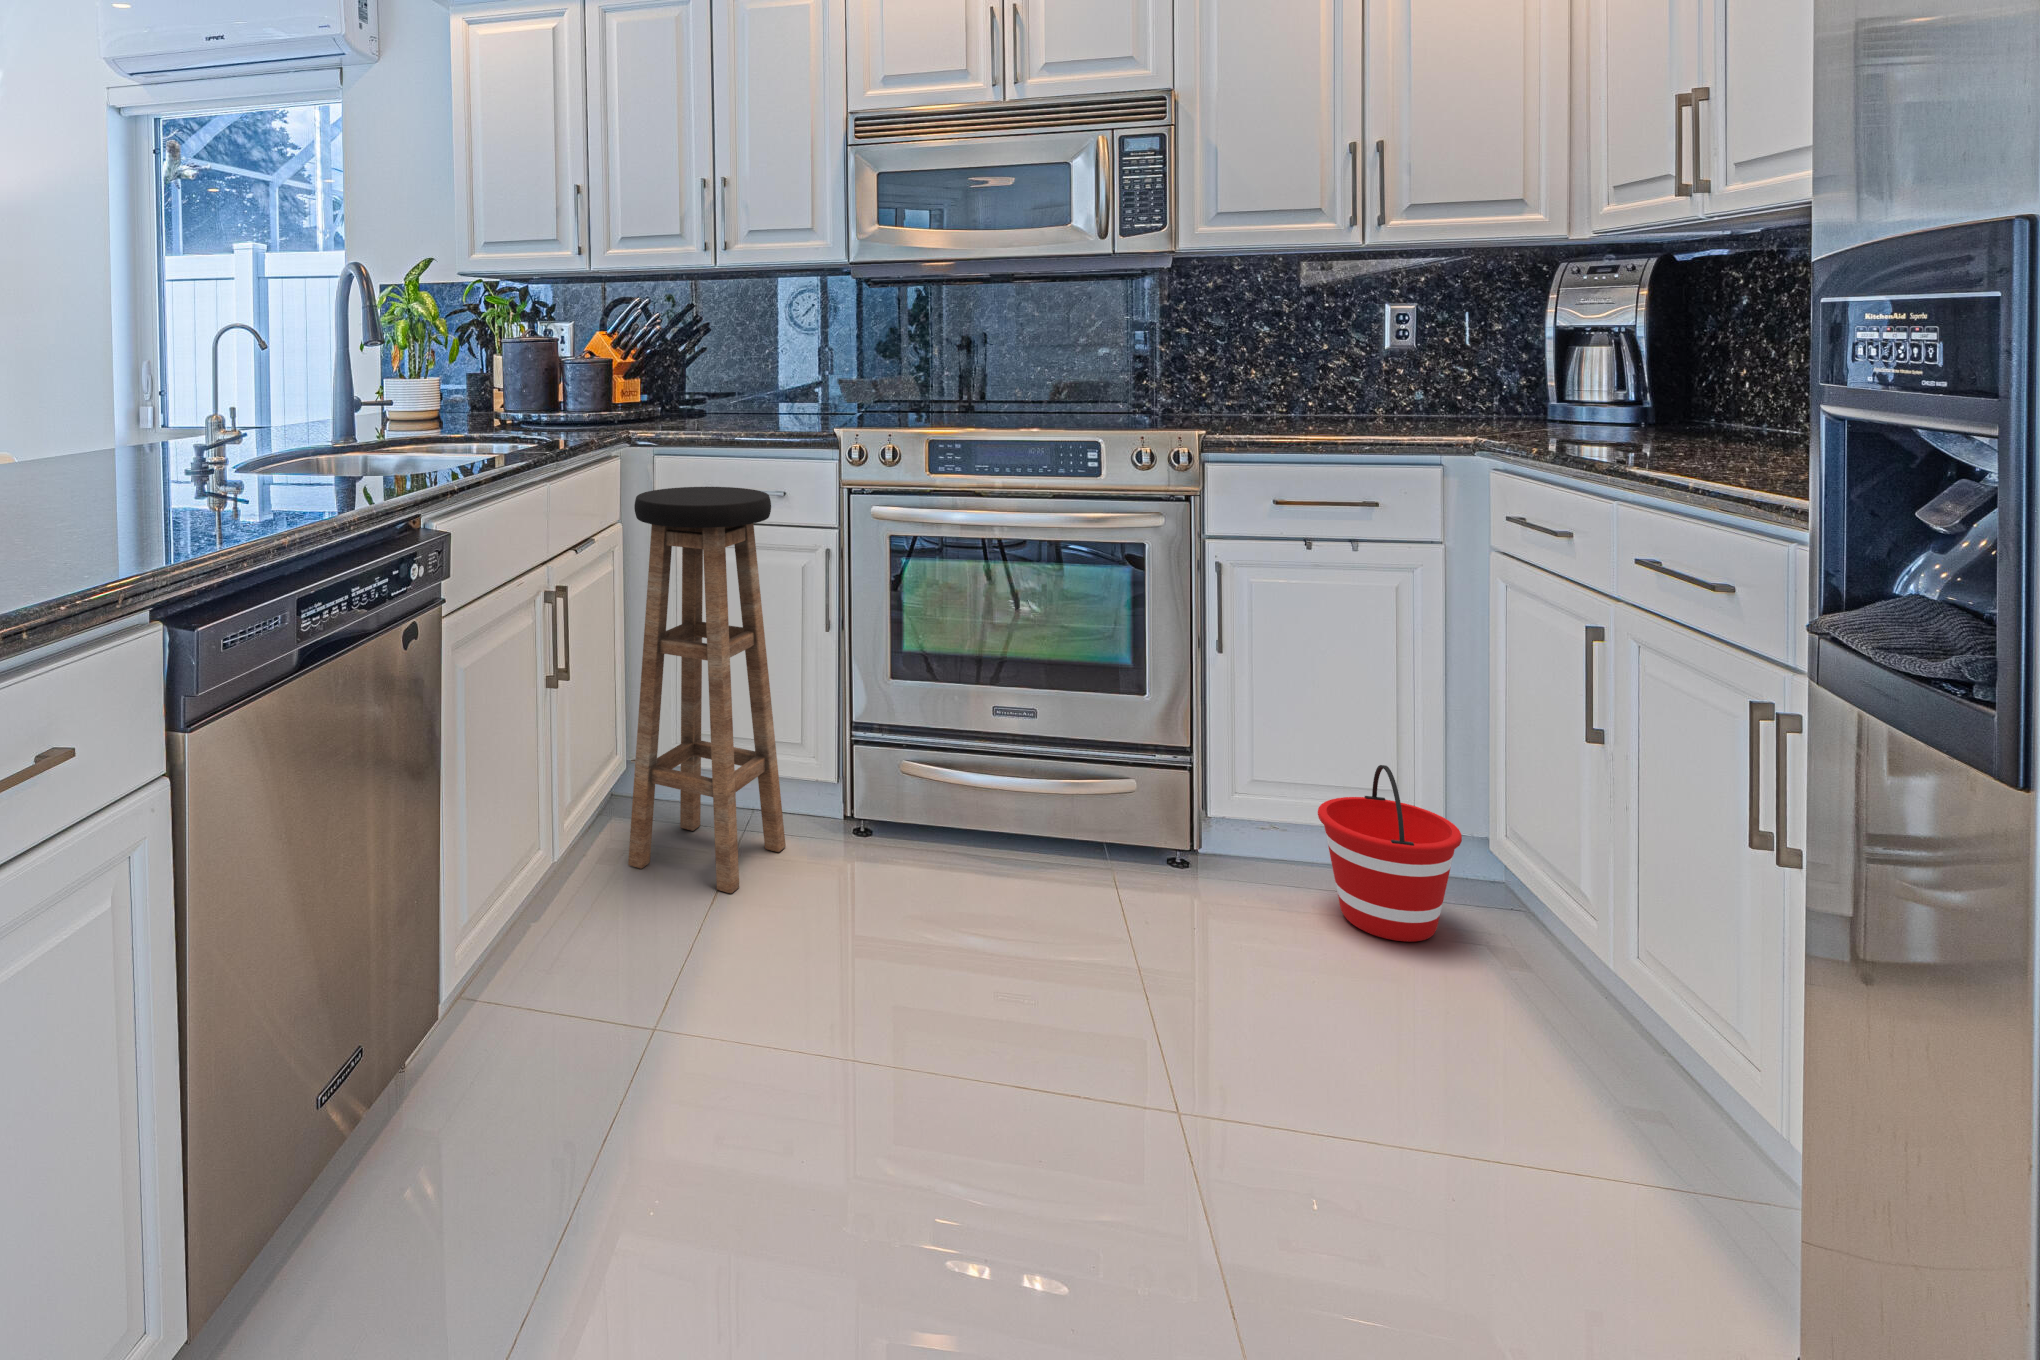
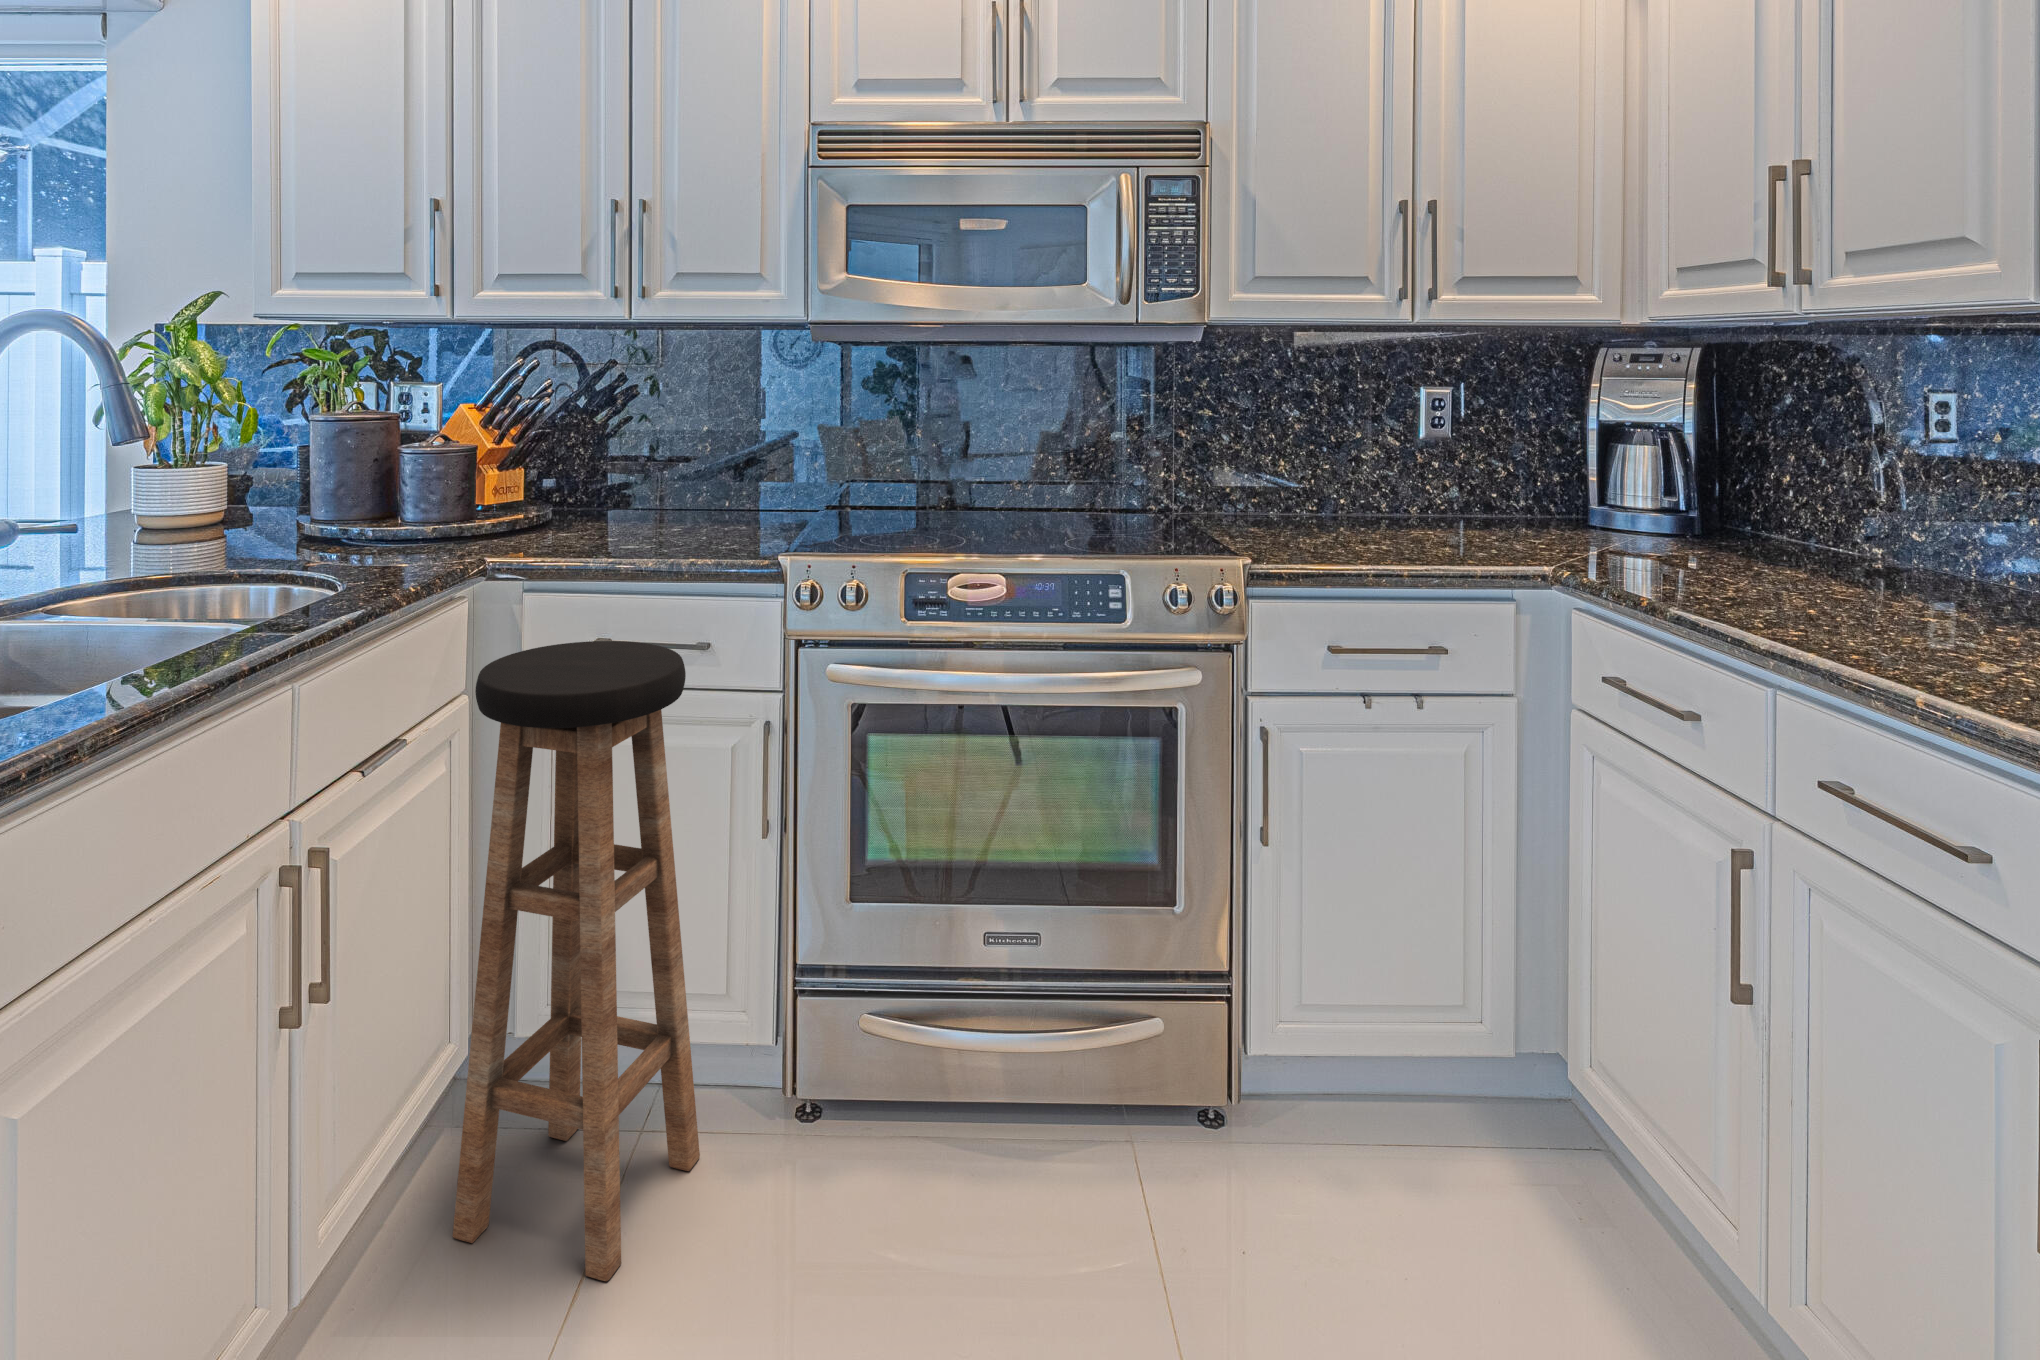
bucket: present [1318,765,1462,942] -> none [1385,988,1556,1231]

